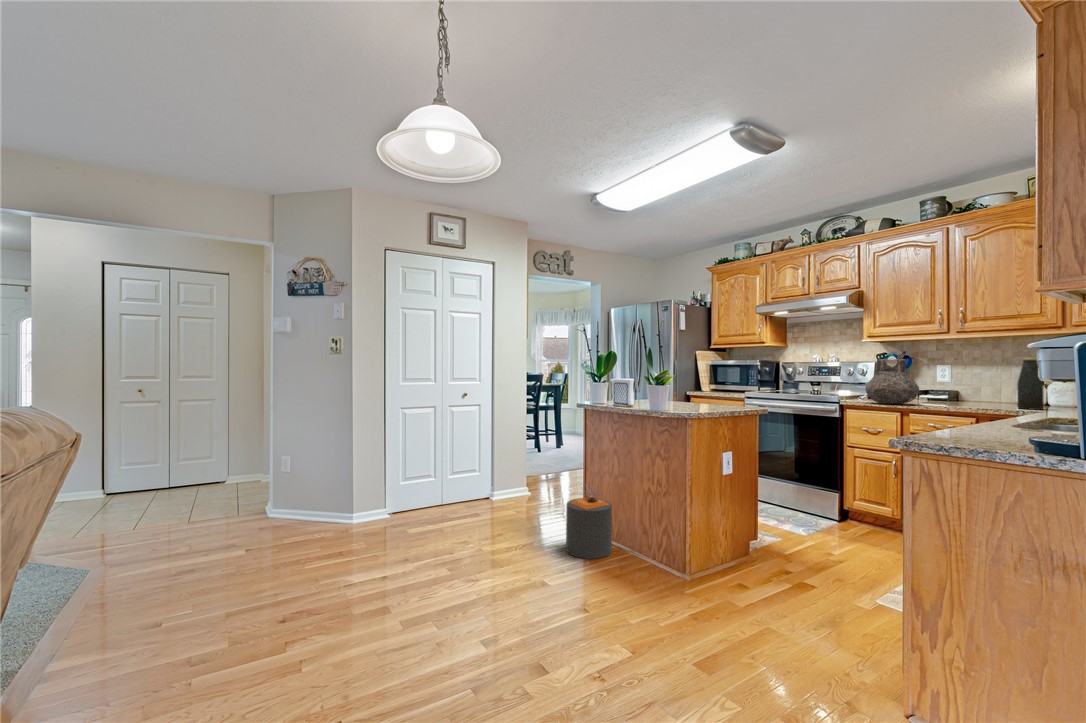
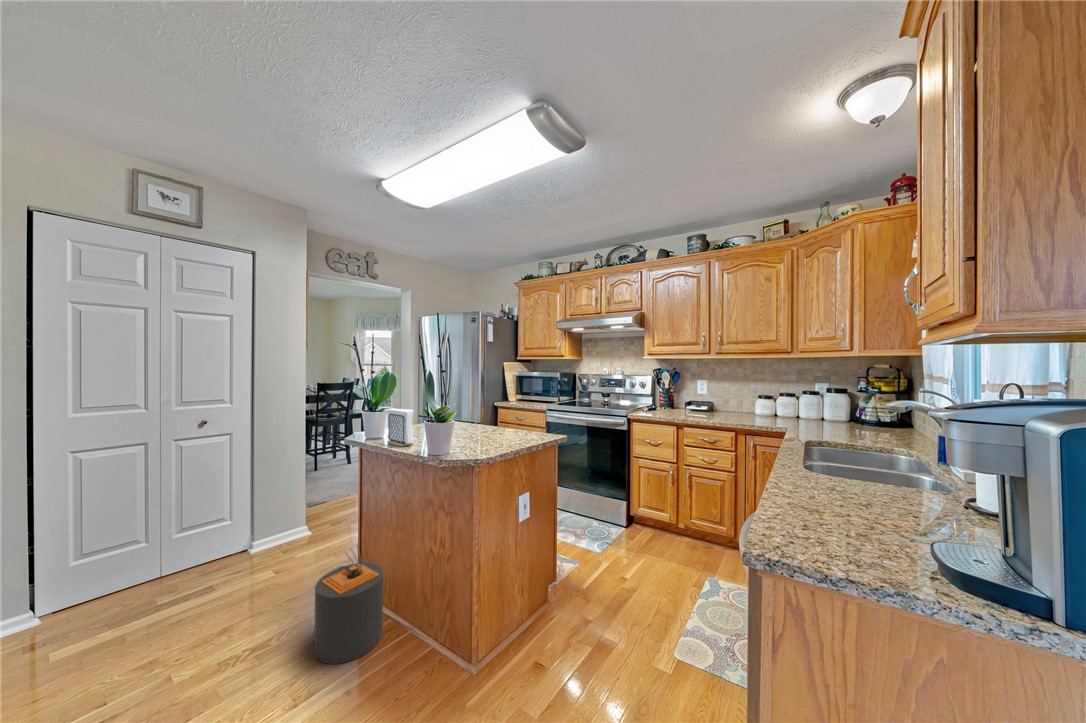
bottle: present [1017,358,1044,410] -> none [760,378,779,422]
vase: present [865,359,919,404] -> none [648,376,691,418]

